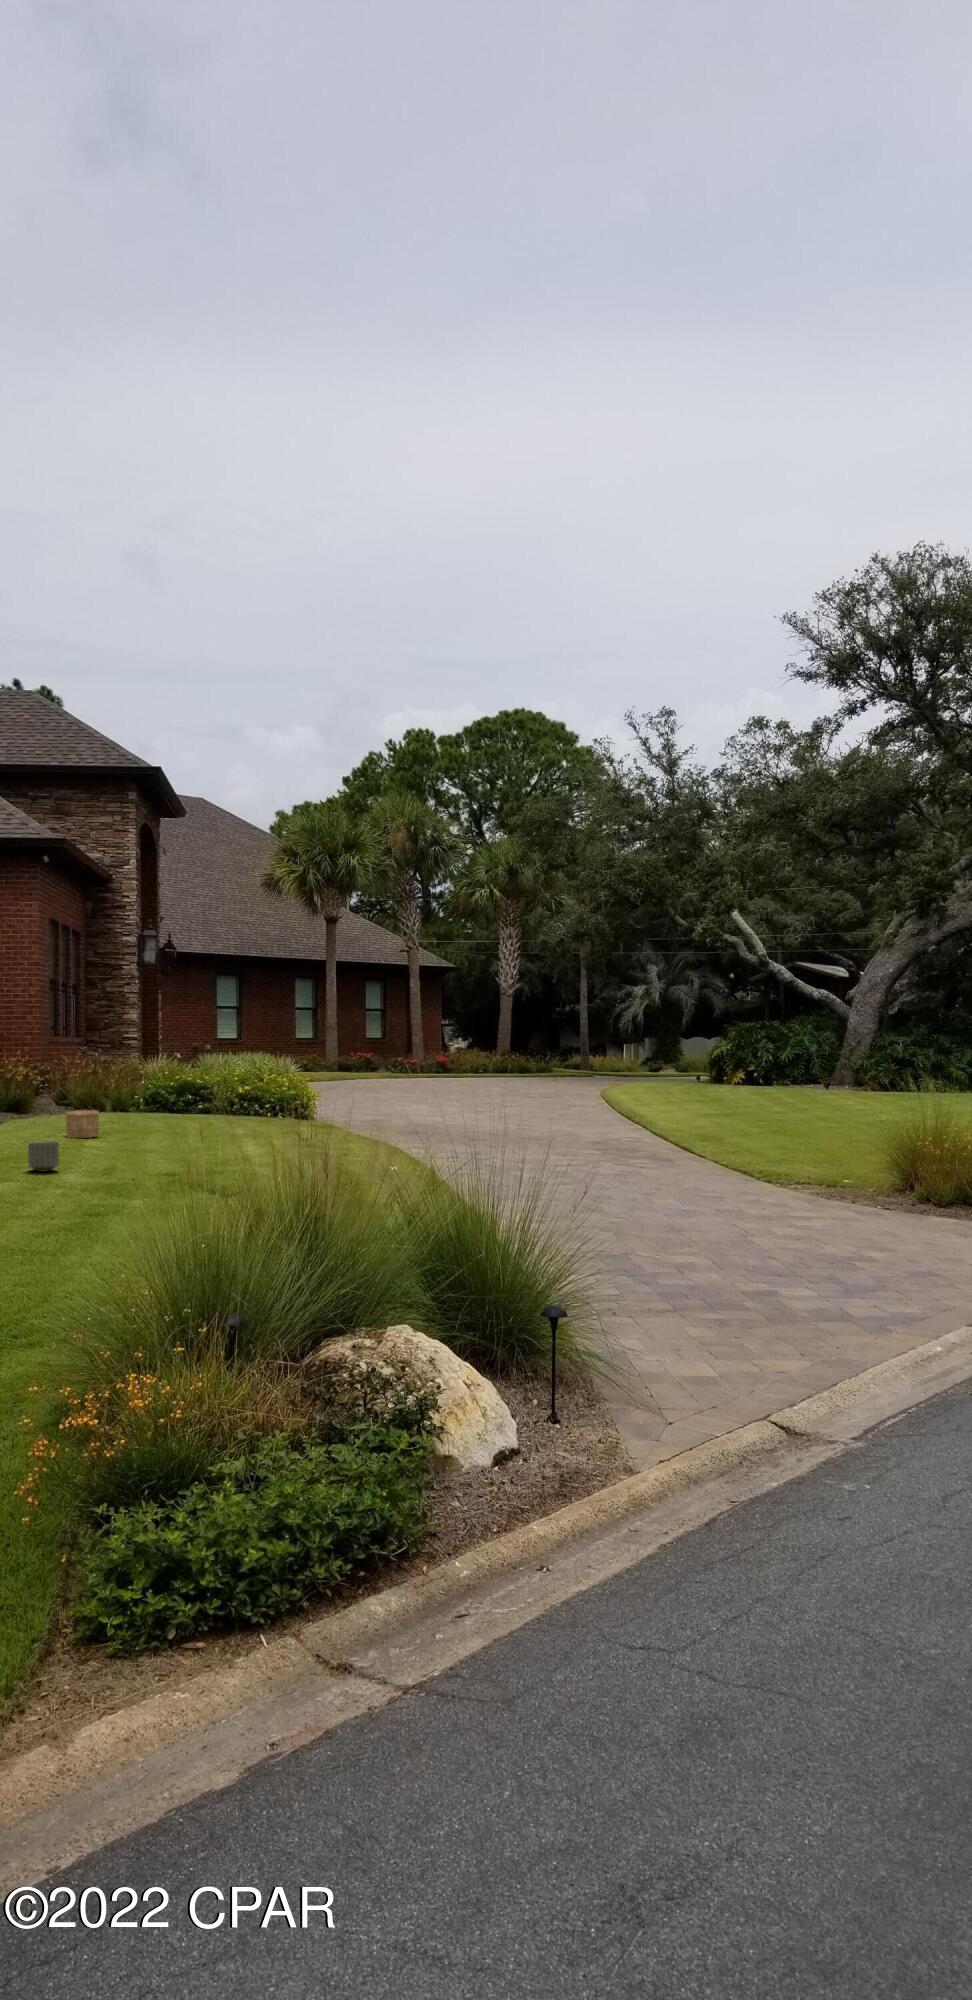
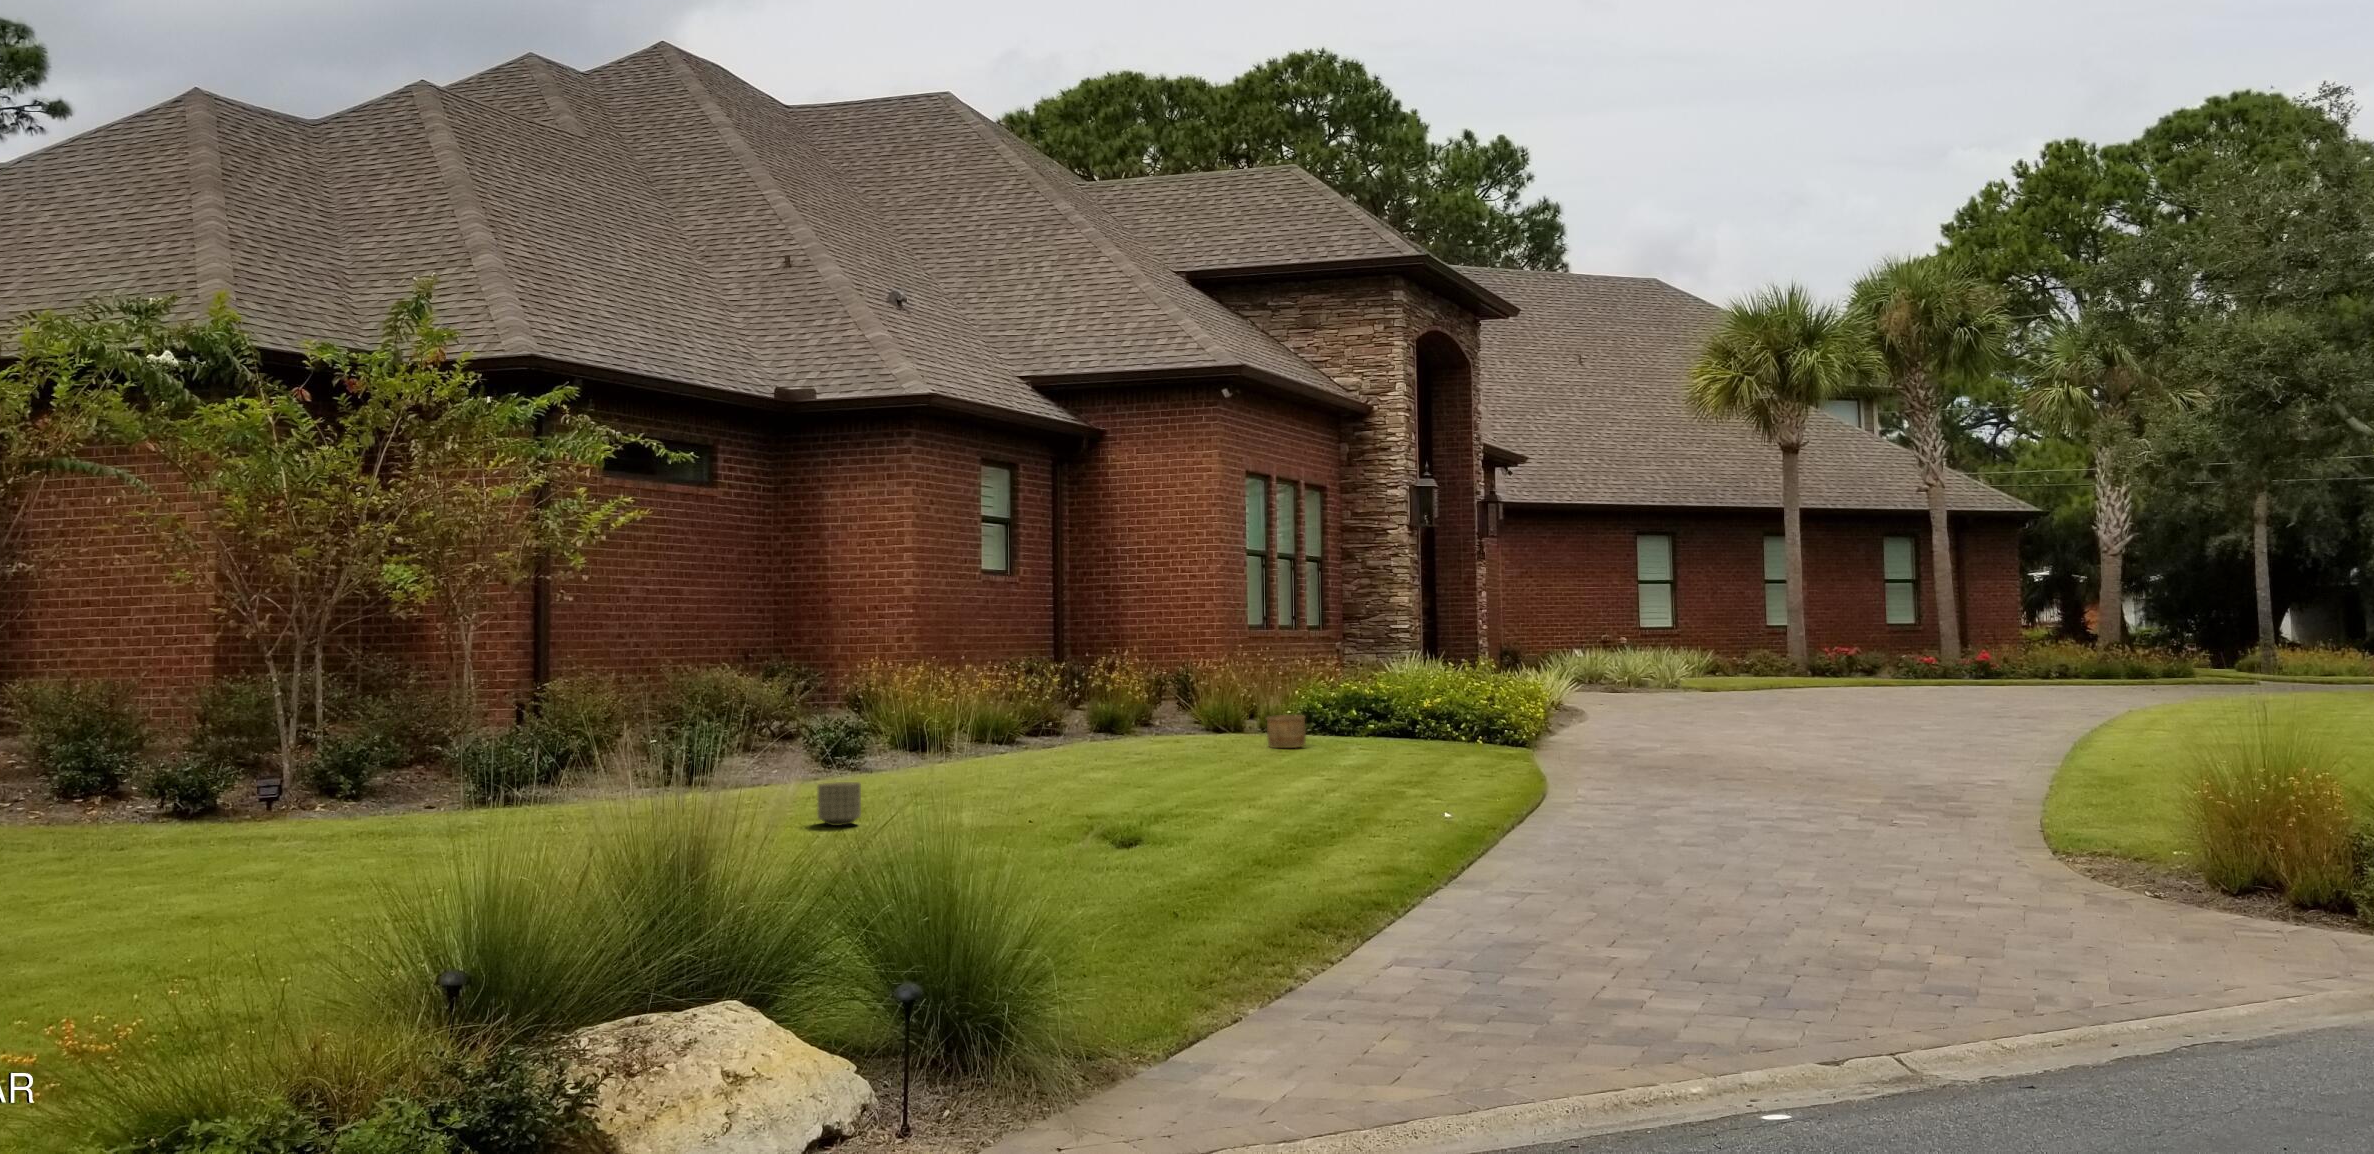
wooden bucket: present [66,1110,99,1138] -> present [1267,714,1306,748]

